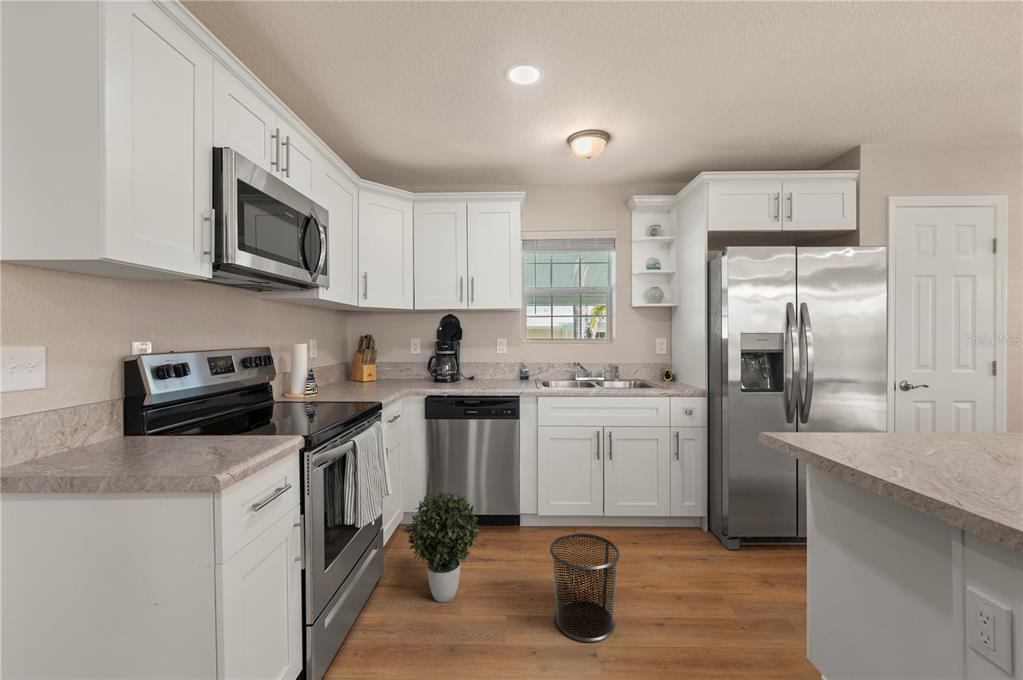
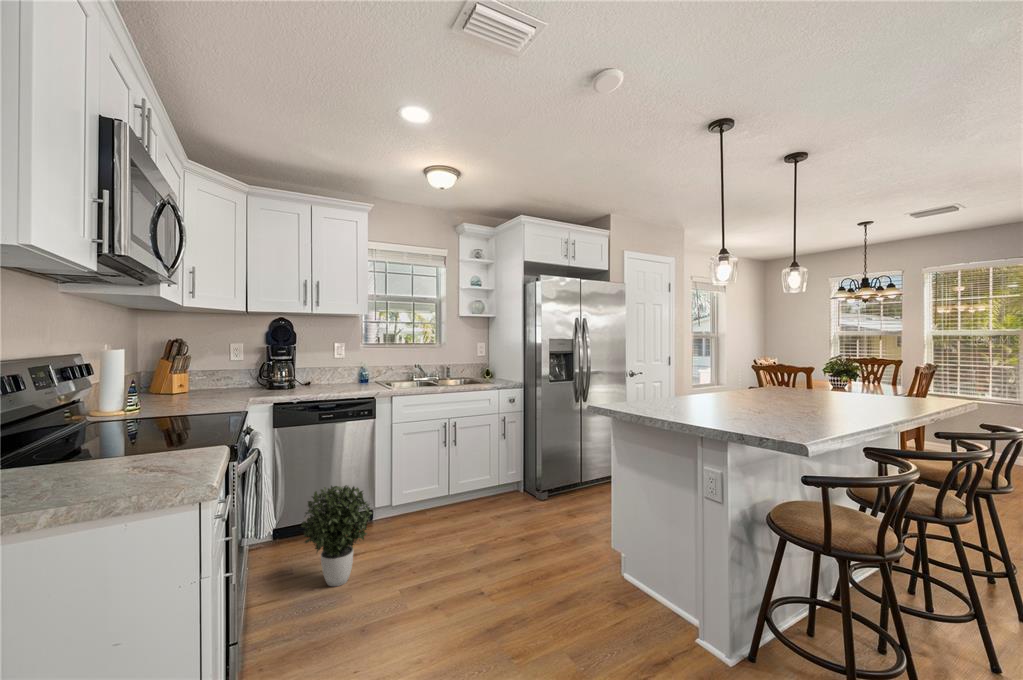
waste bin: present [550,533,620,642] -> none [439,498,493,575]

